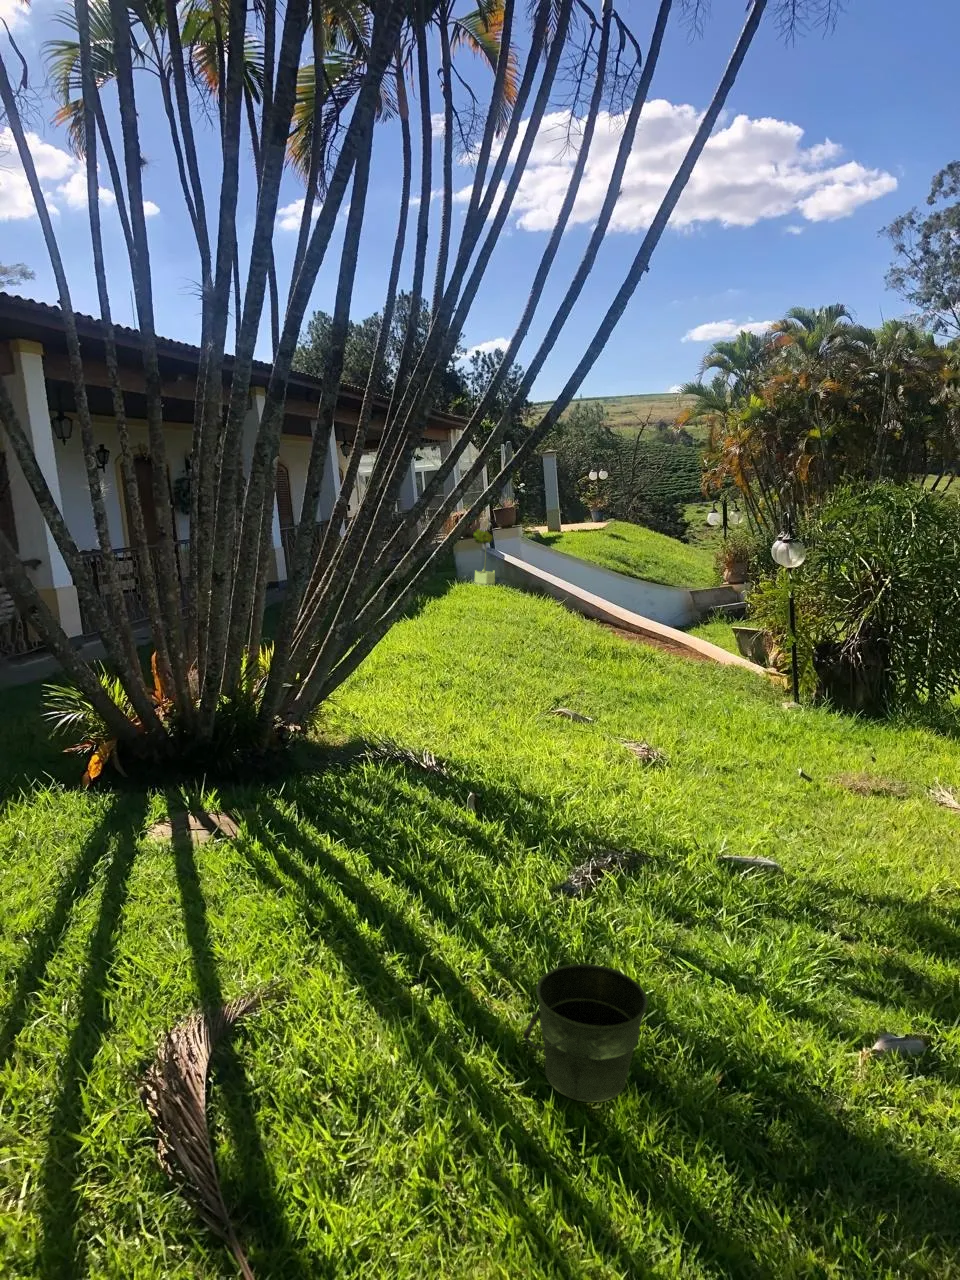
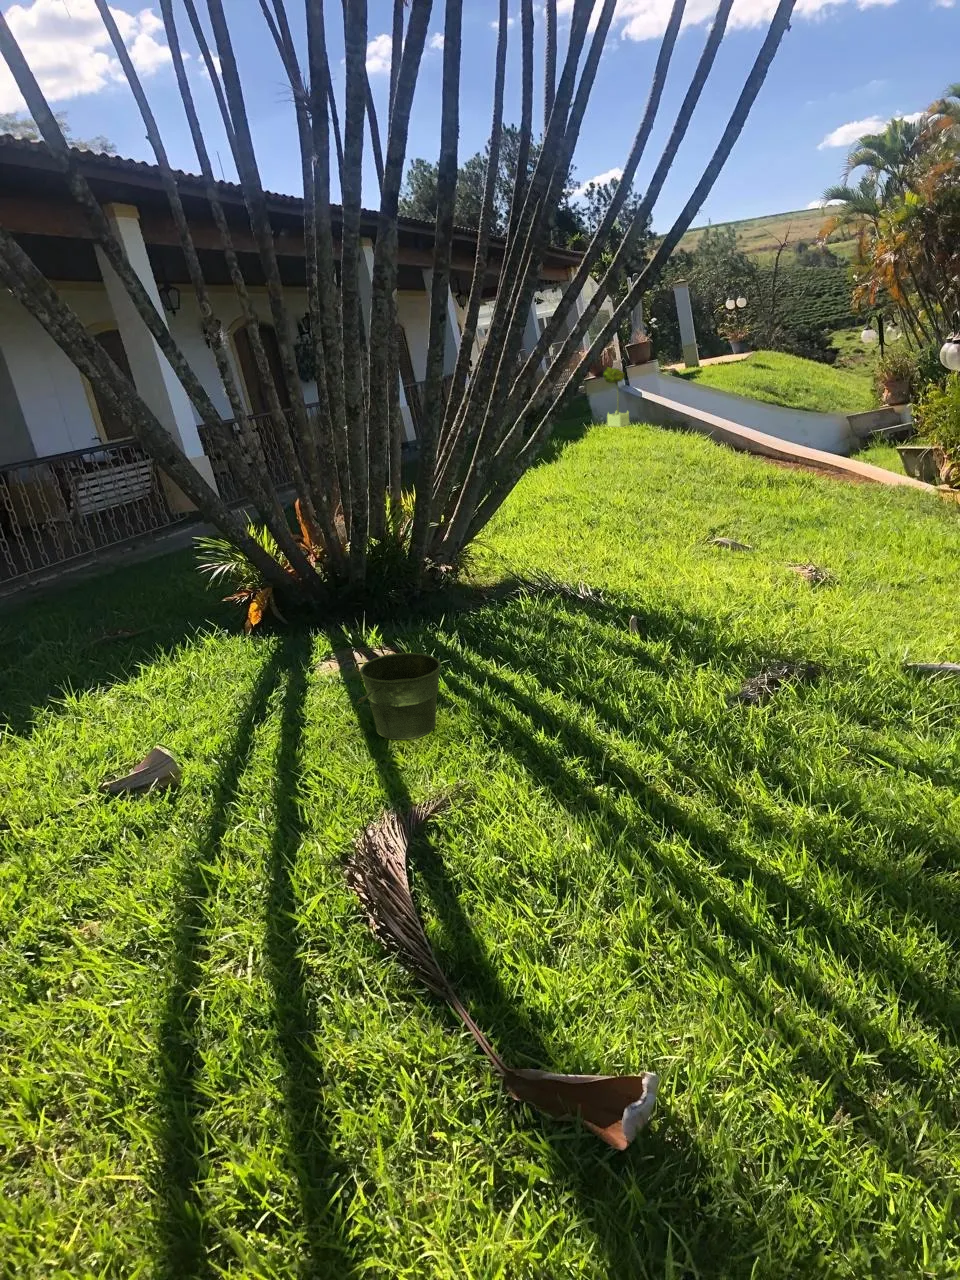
bucket: present [523,963,648,1102] -> present [357,653,441,740]

